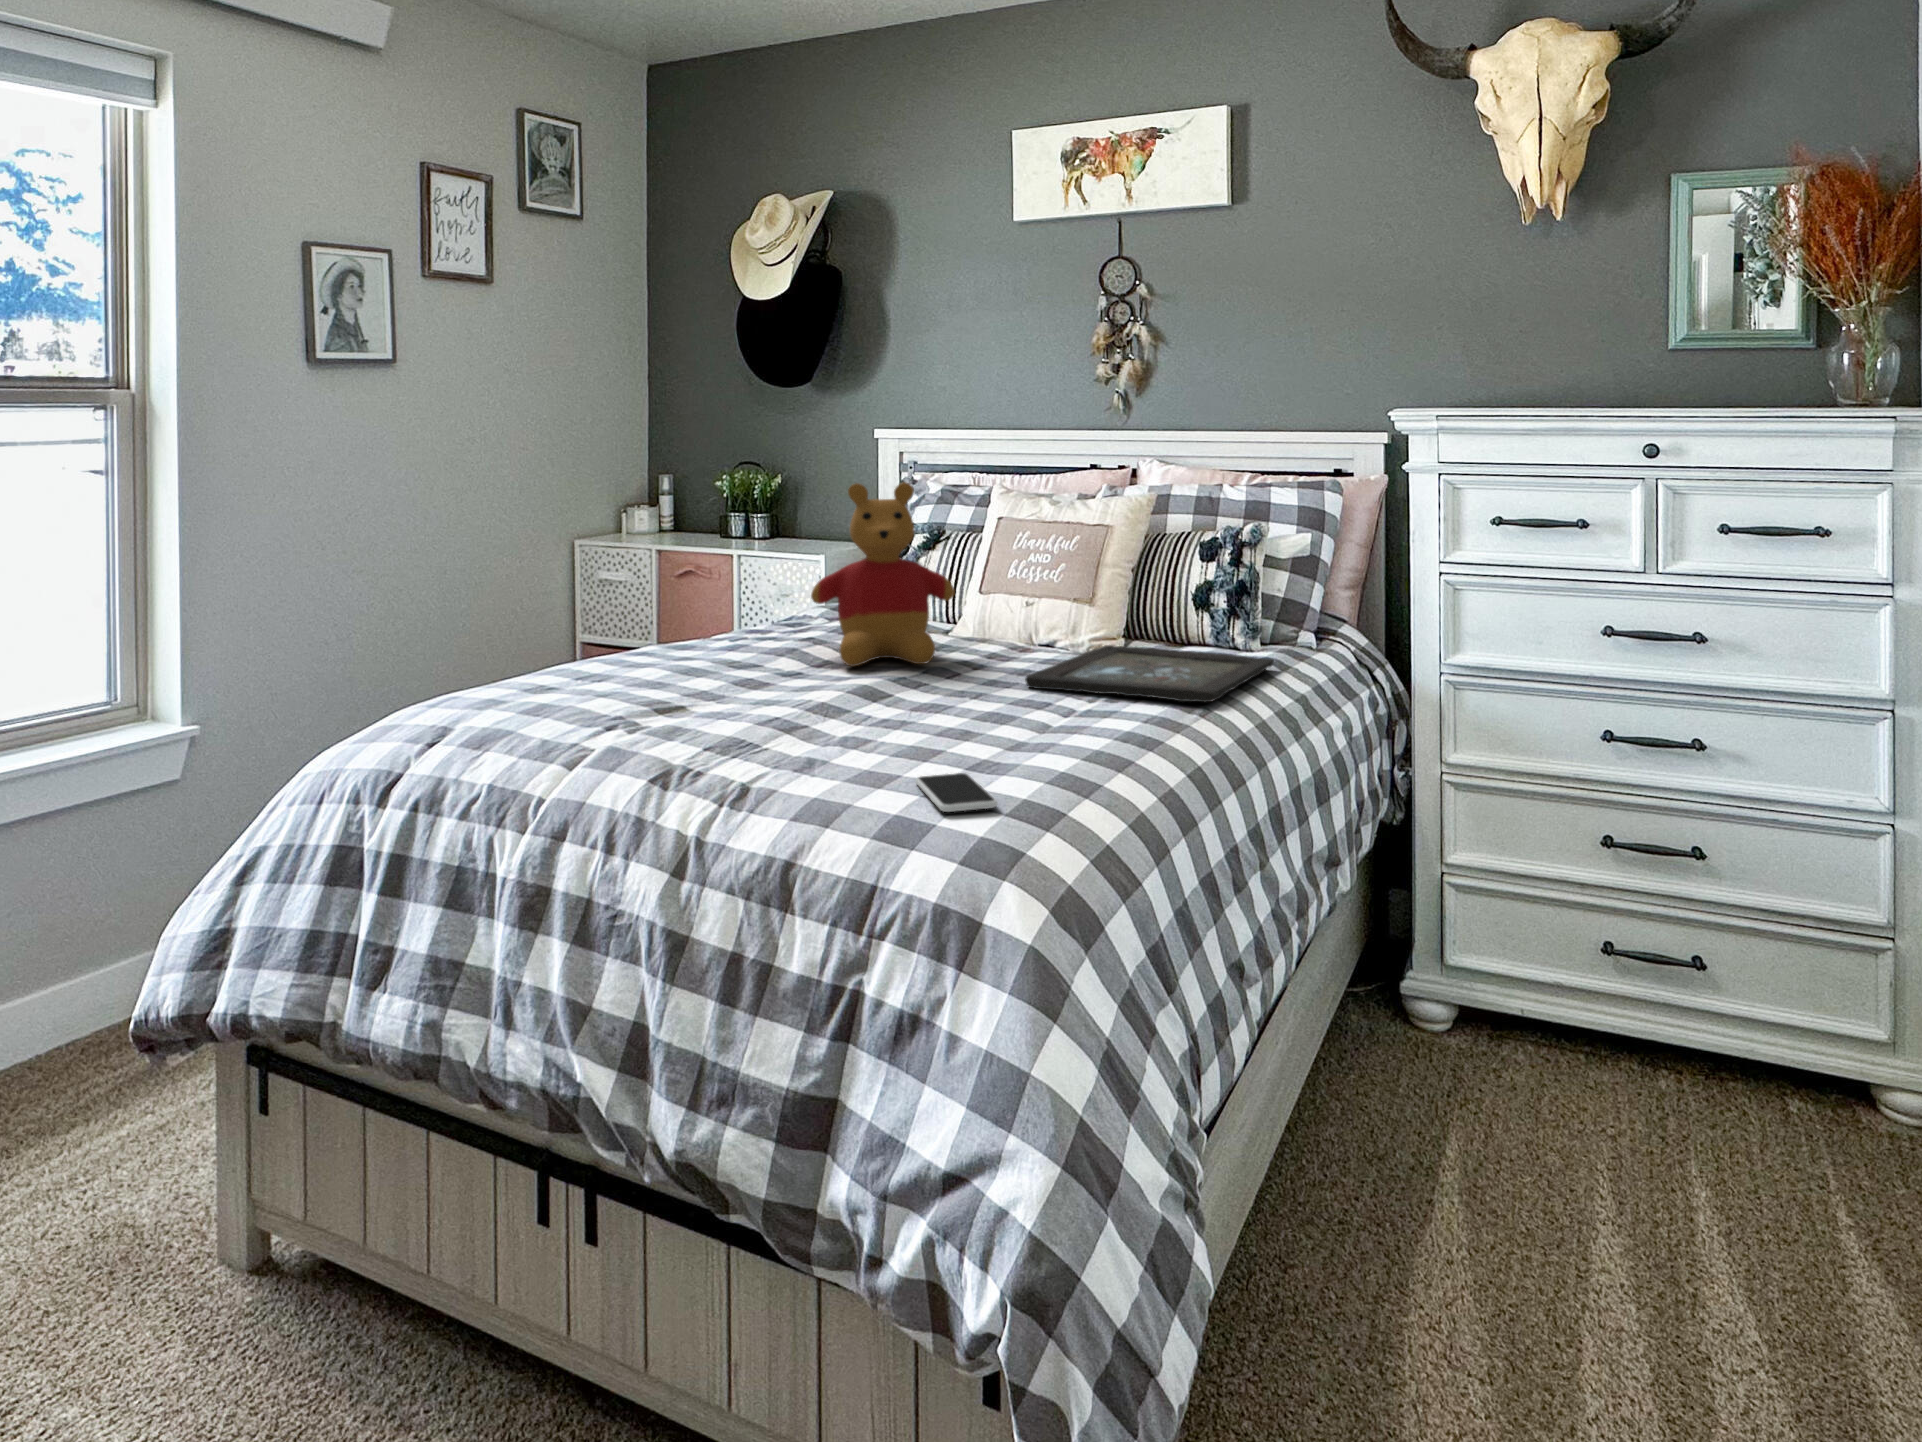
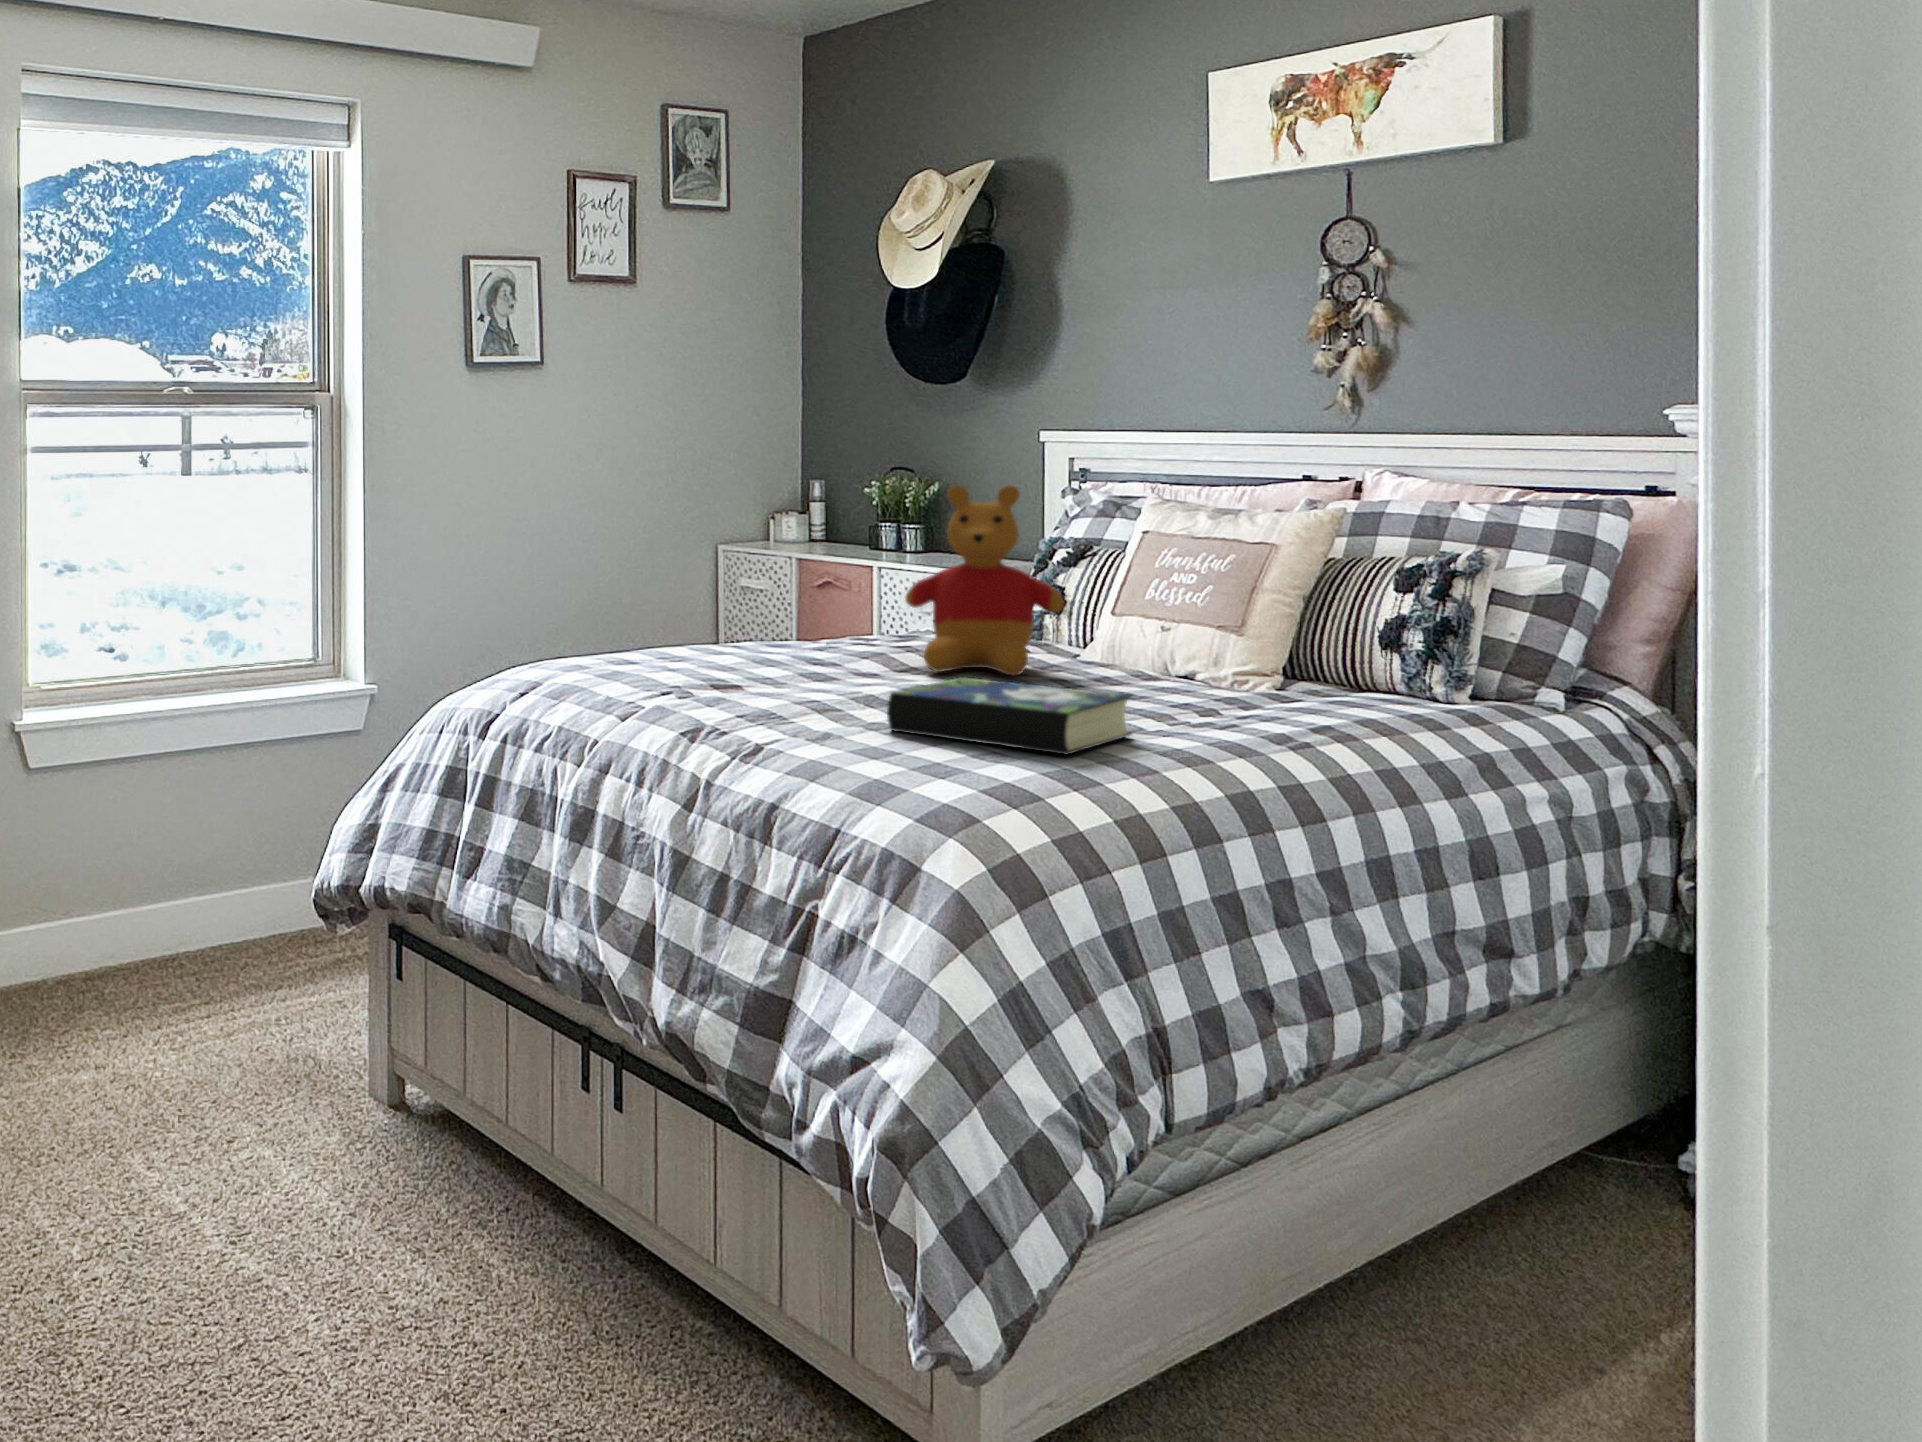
tray: present [1025,645,1274,702] -> none [1110,674,1447,733]
book: none [860,678,1081,756] -> present [887,677,1131,754]
smartphone: present [916,773,998,812] -> none [913,754,973,781]

